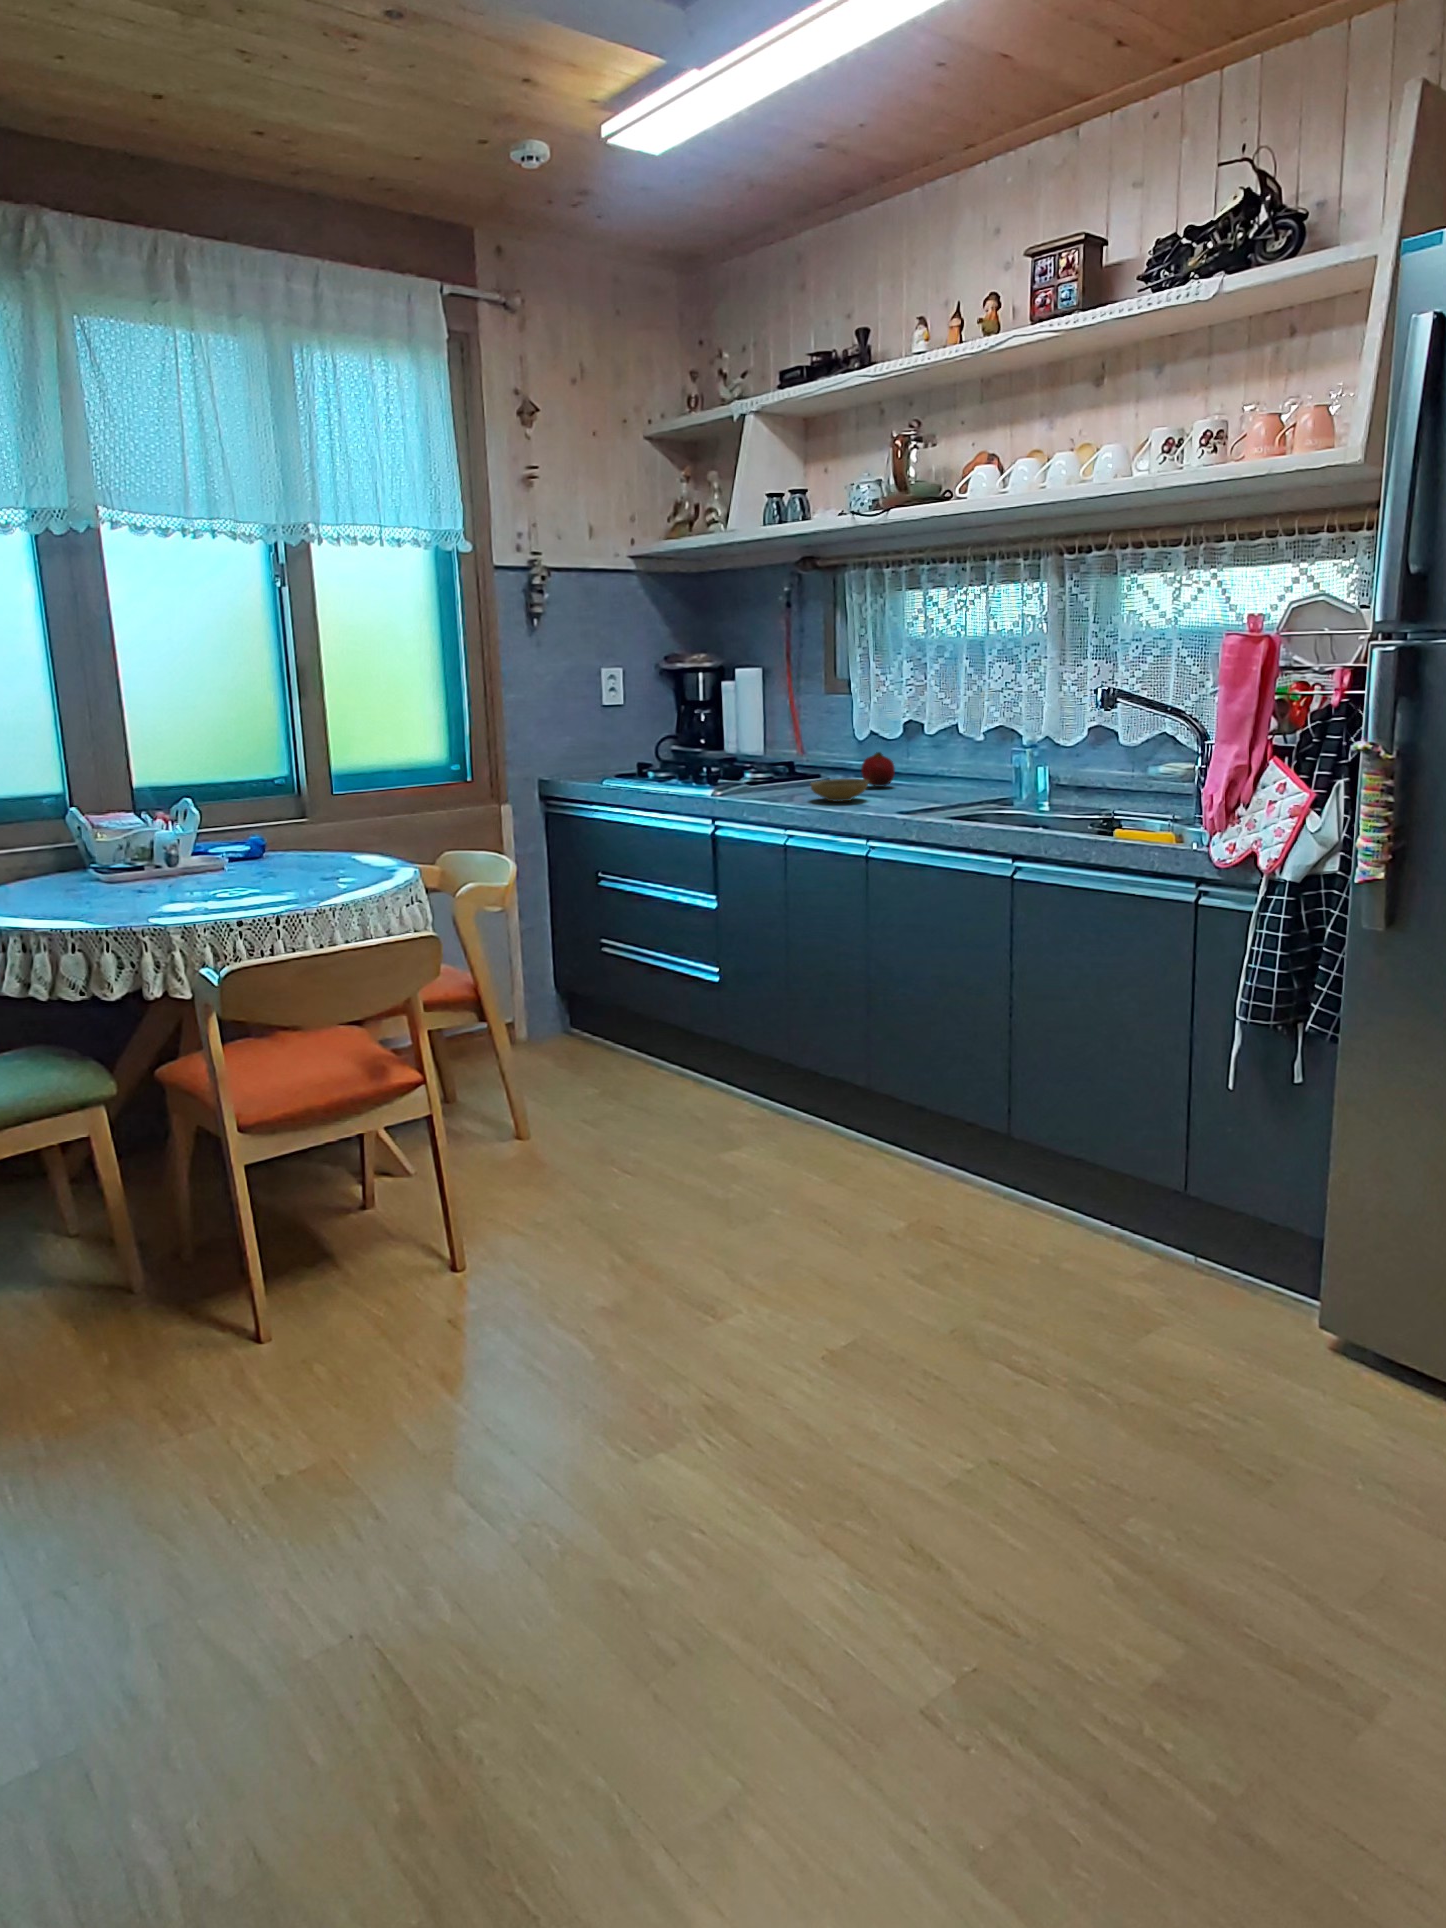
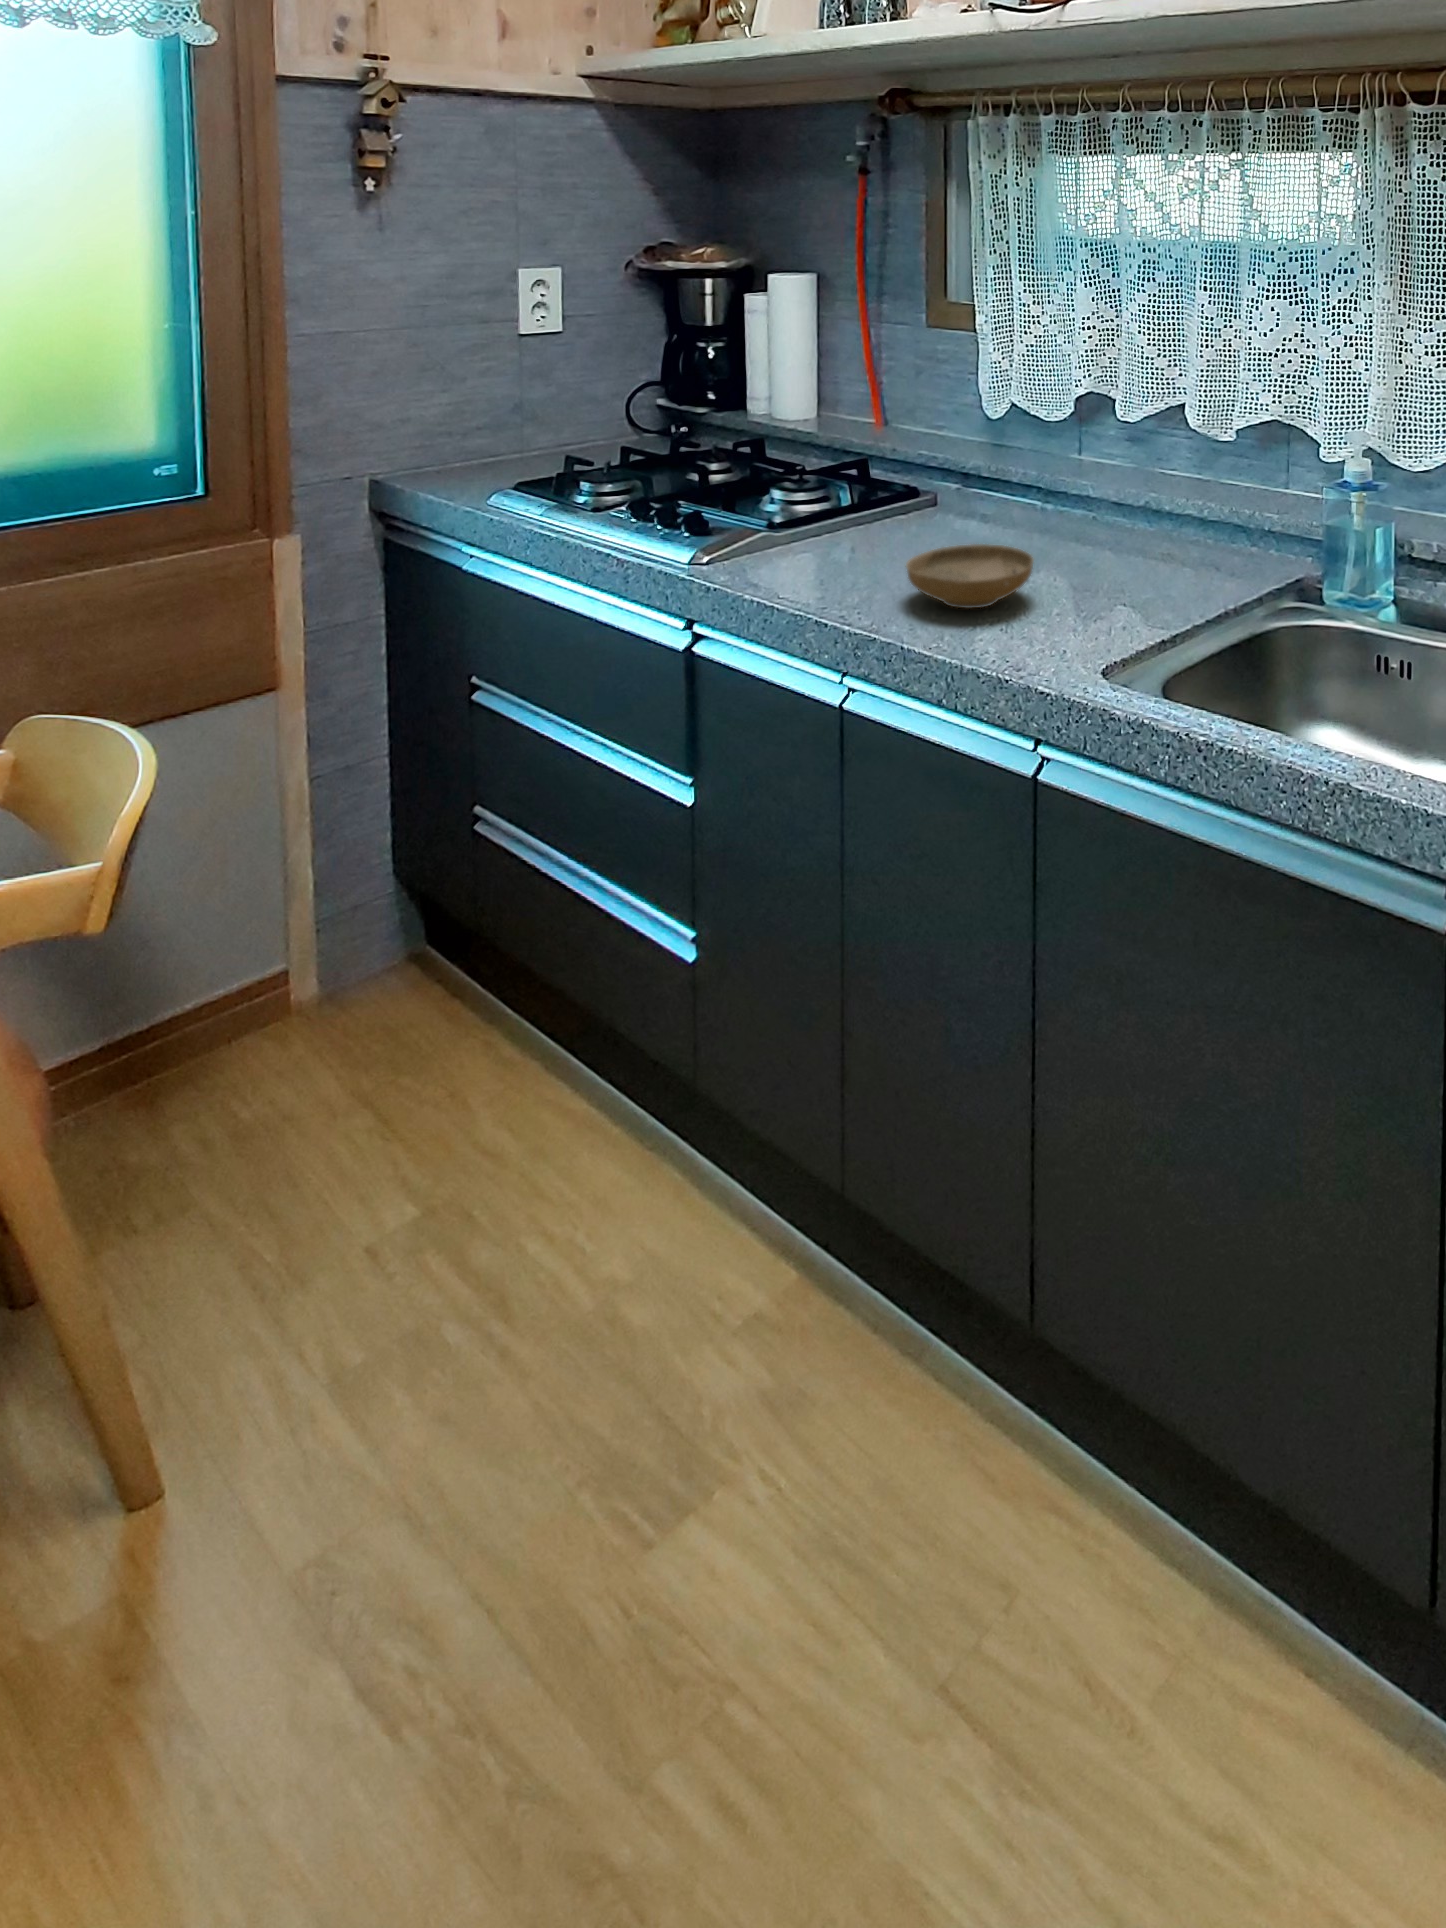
fruit: present [861,752,895,786] -> none [1007,469,1073,537]

